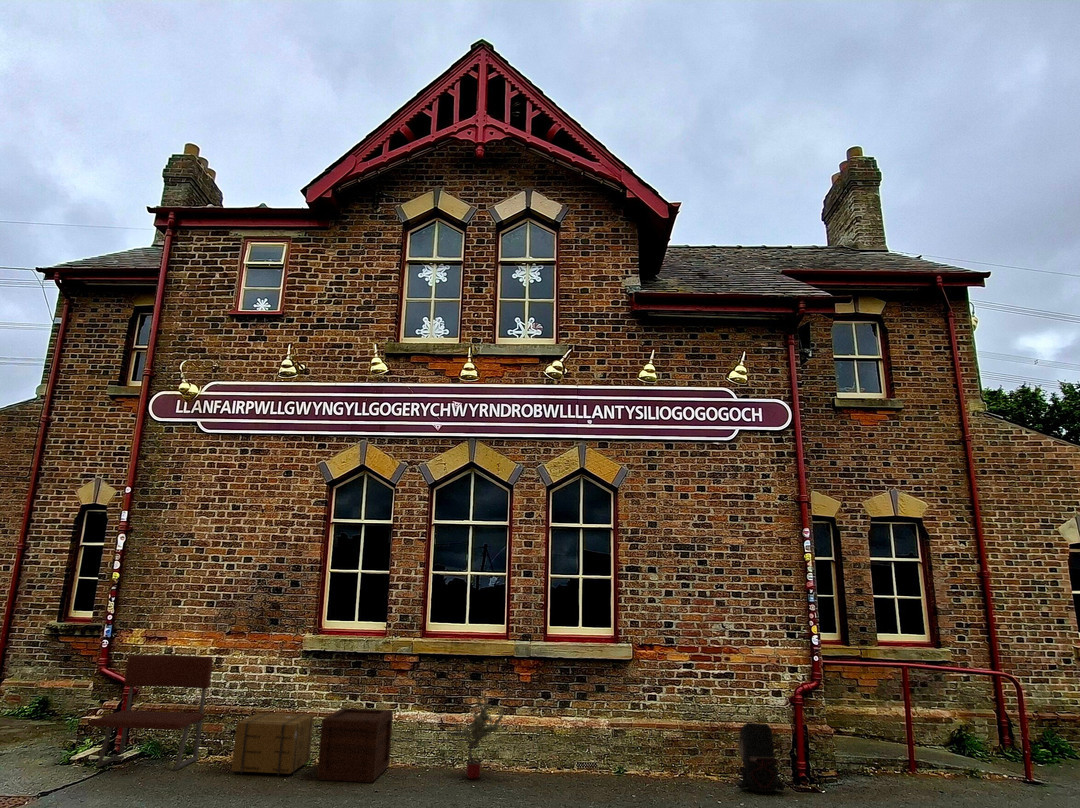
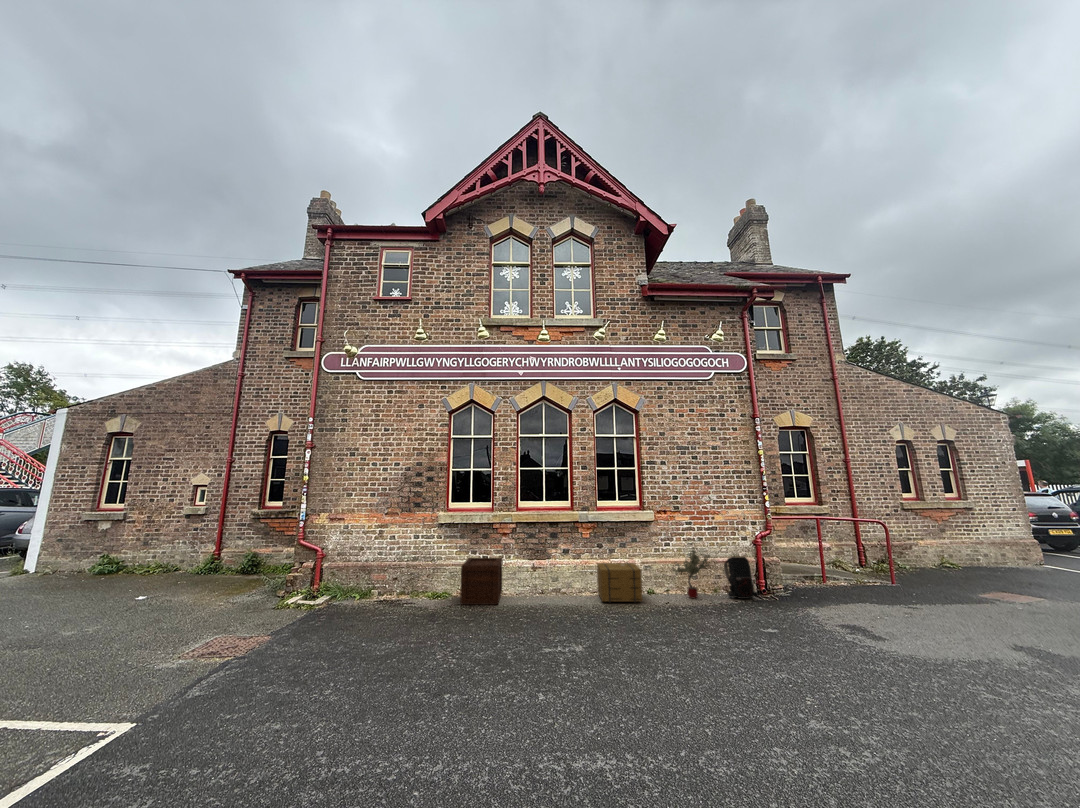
bench: present [91,655,213,770] -> none [302,528,379,603]
potted tree: present [447,698,505,779] -> present [673,548,710,598]
cardboard box: present [232,713,314,775] -> present [597,563,642,603]

